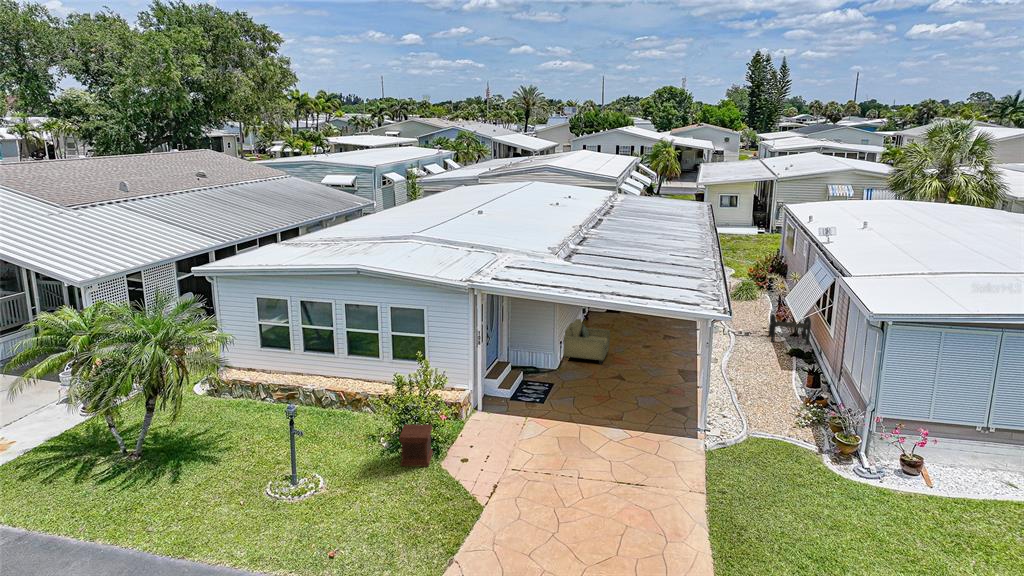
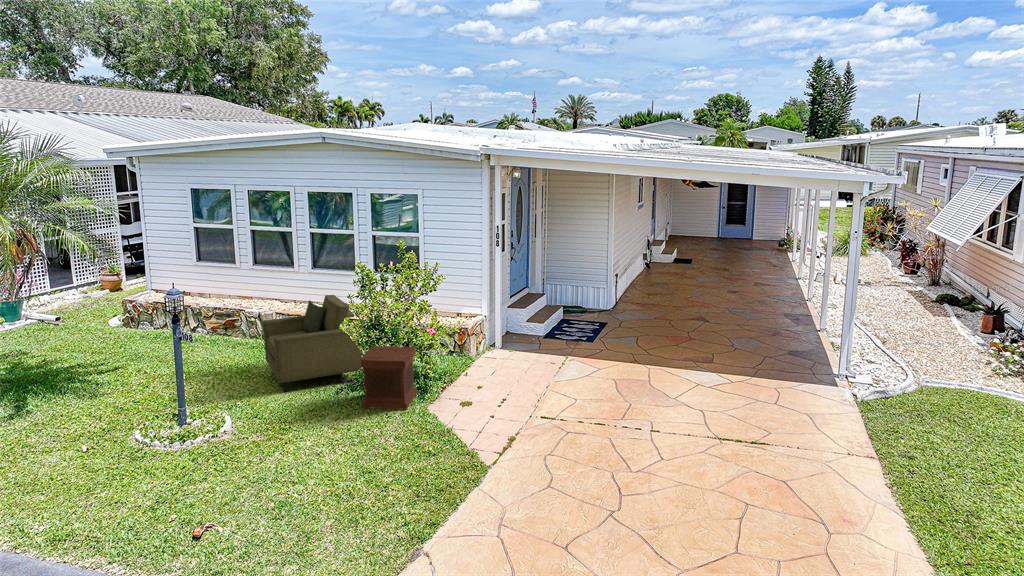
bench: present [769,313,811,345] -> none [904,249,971,290]
armchair: present [563,319,610,365] -> present [263,295,361,392]

